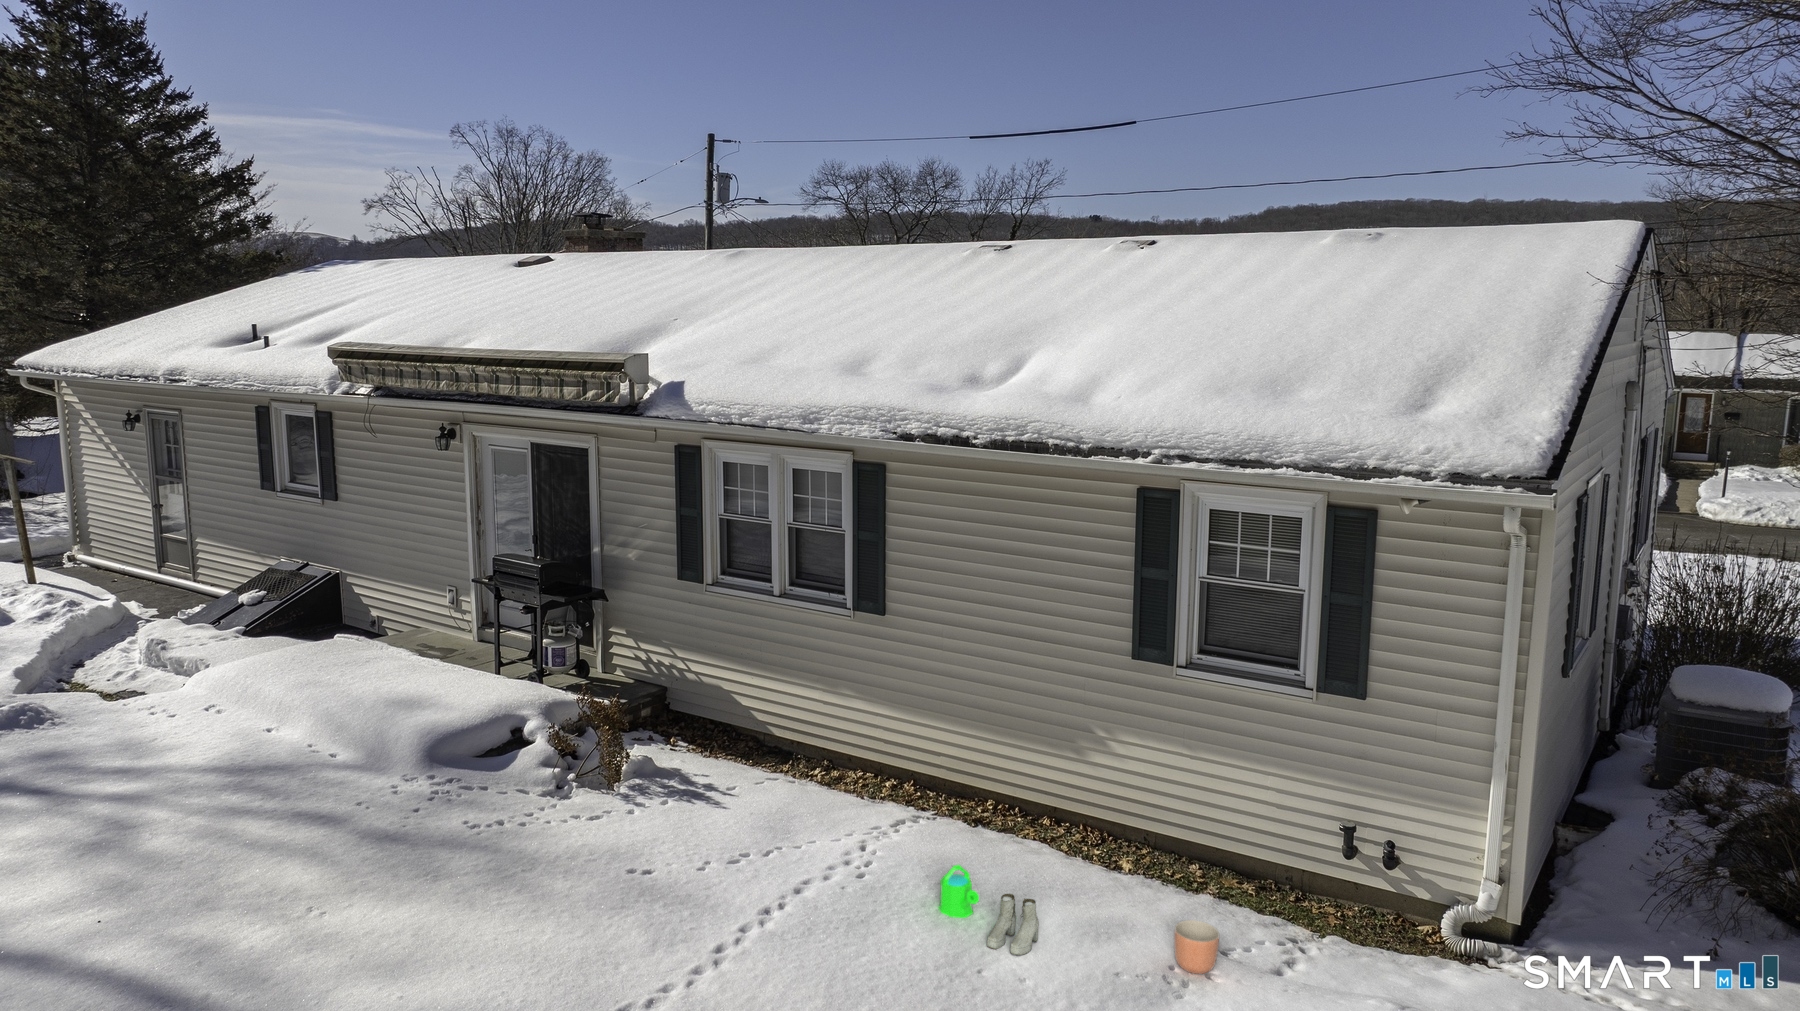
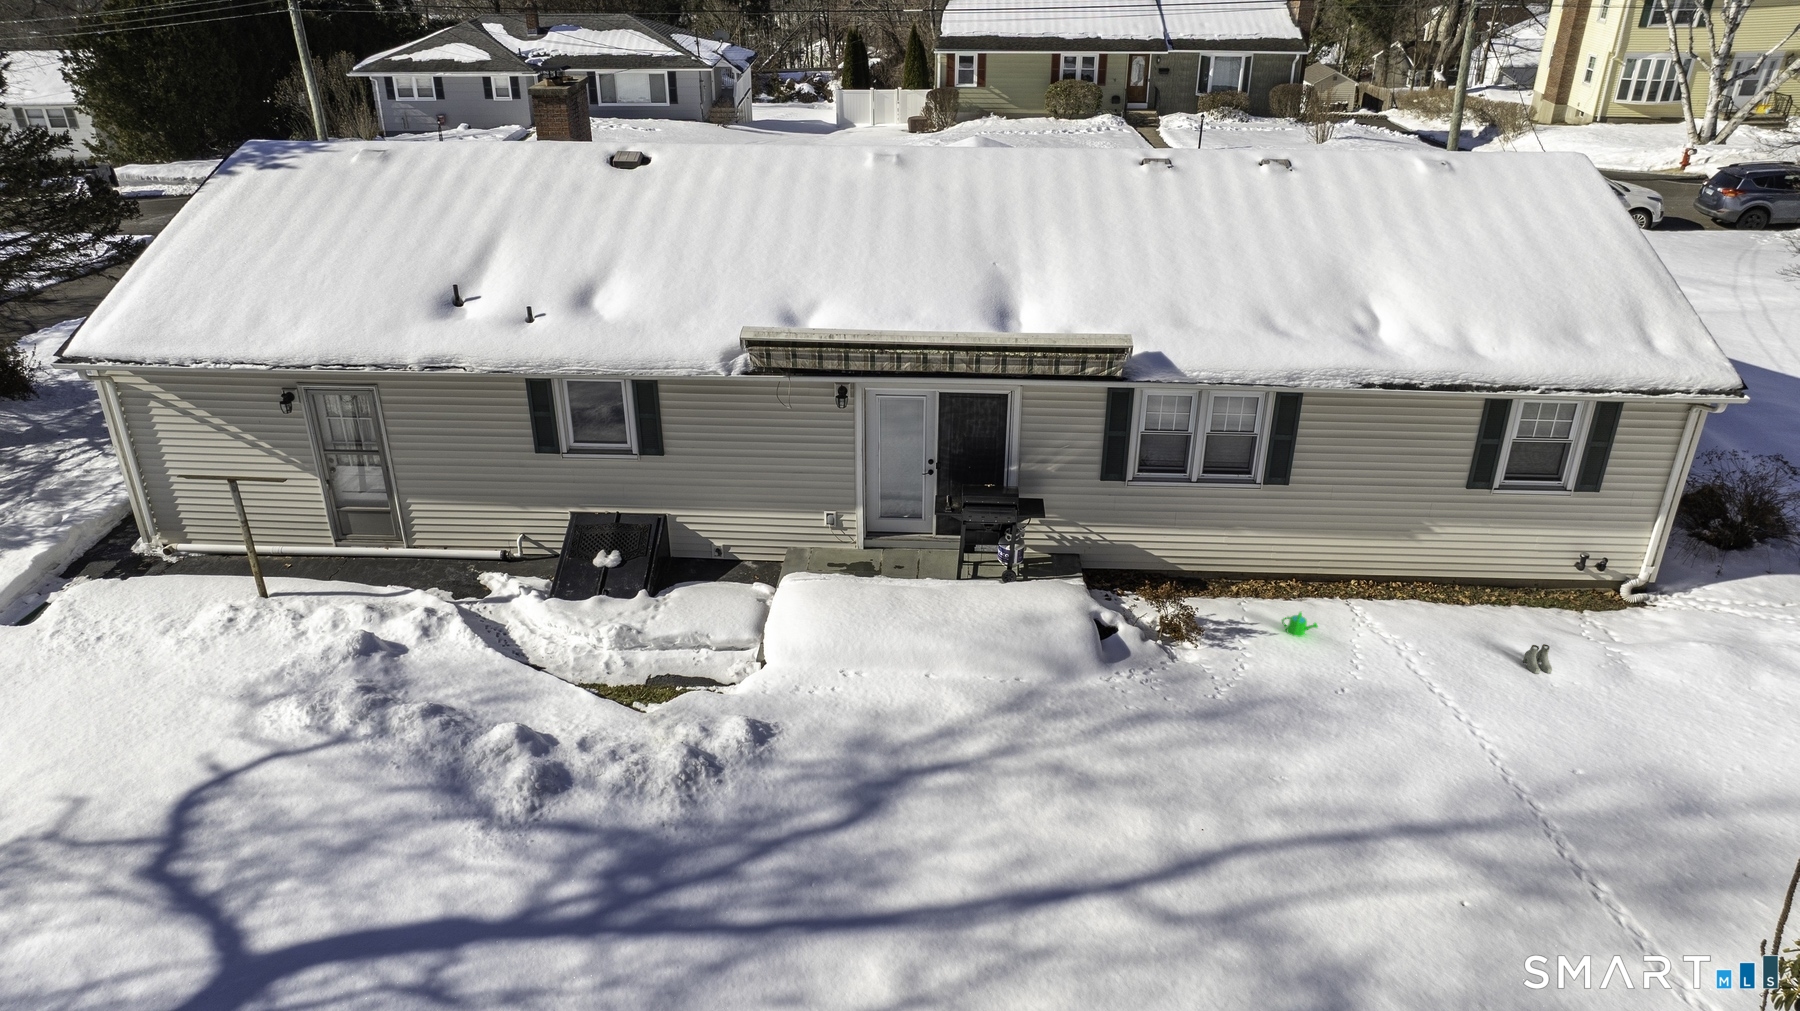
watering can: present [938,865,979,918] -> present [1282,612,1318,637]
planter: present [1174,920,1219,974] -> none [1586,628,1614,653]

